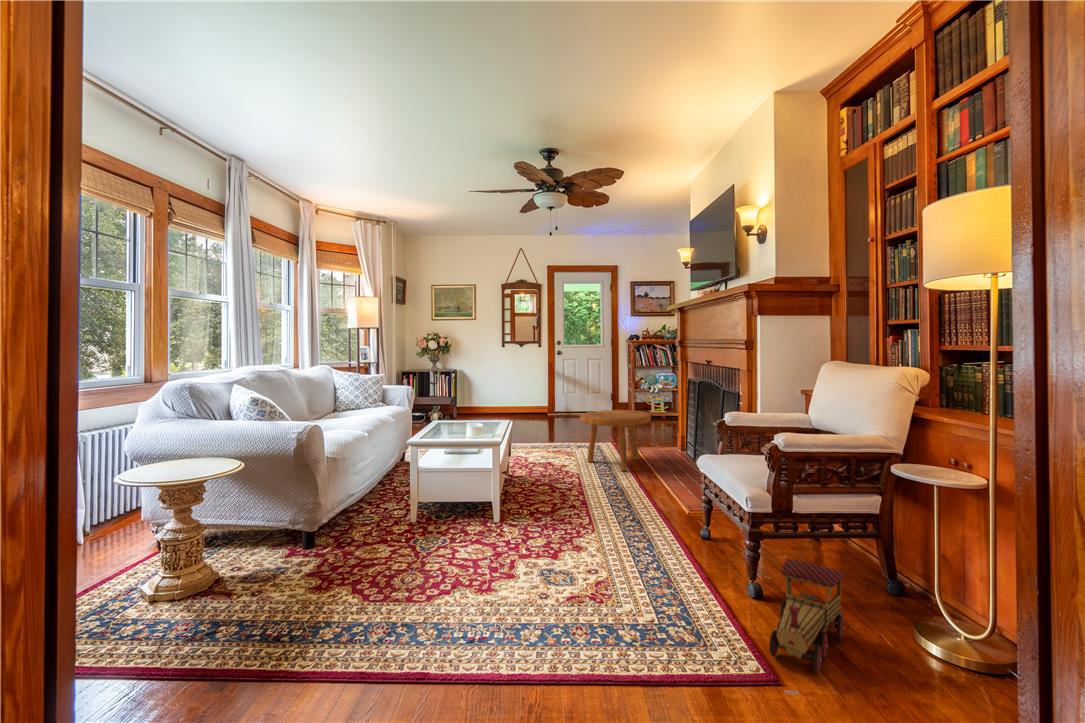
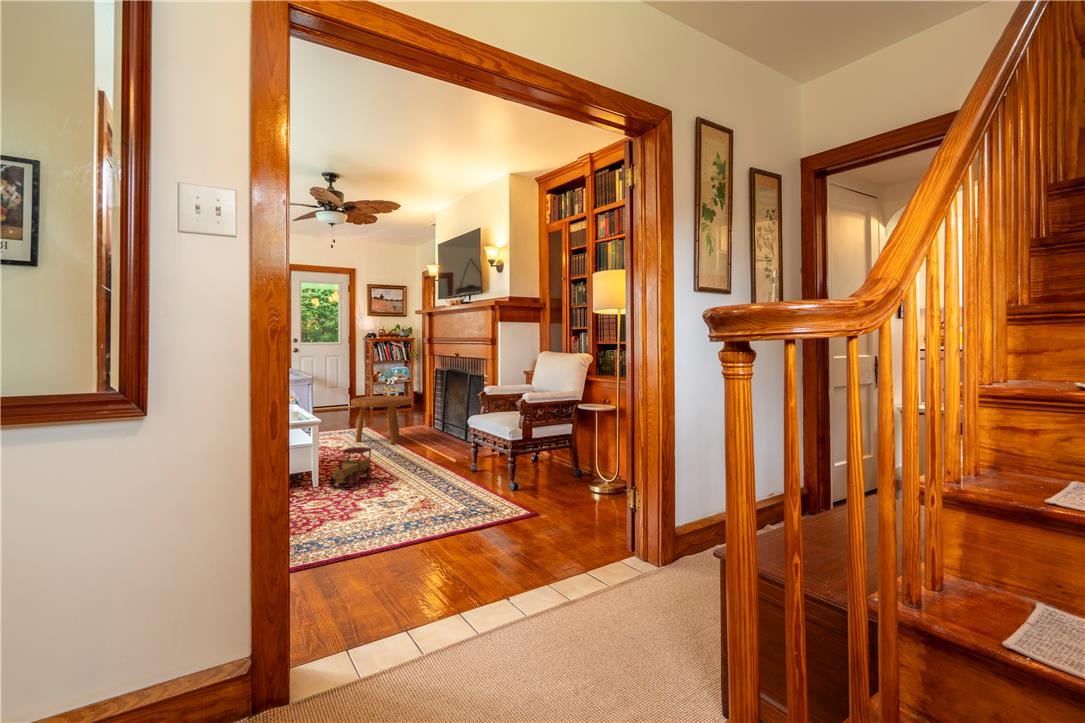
toy train: present [769,559,846,672] -> present [329,447,372,487]

